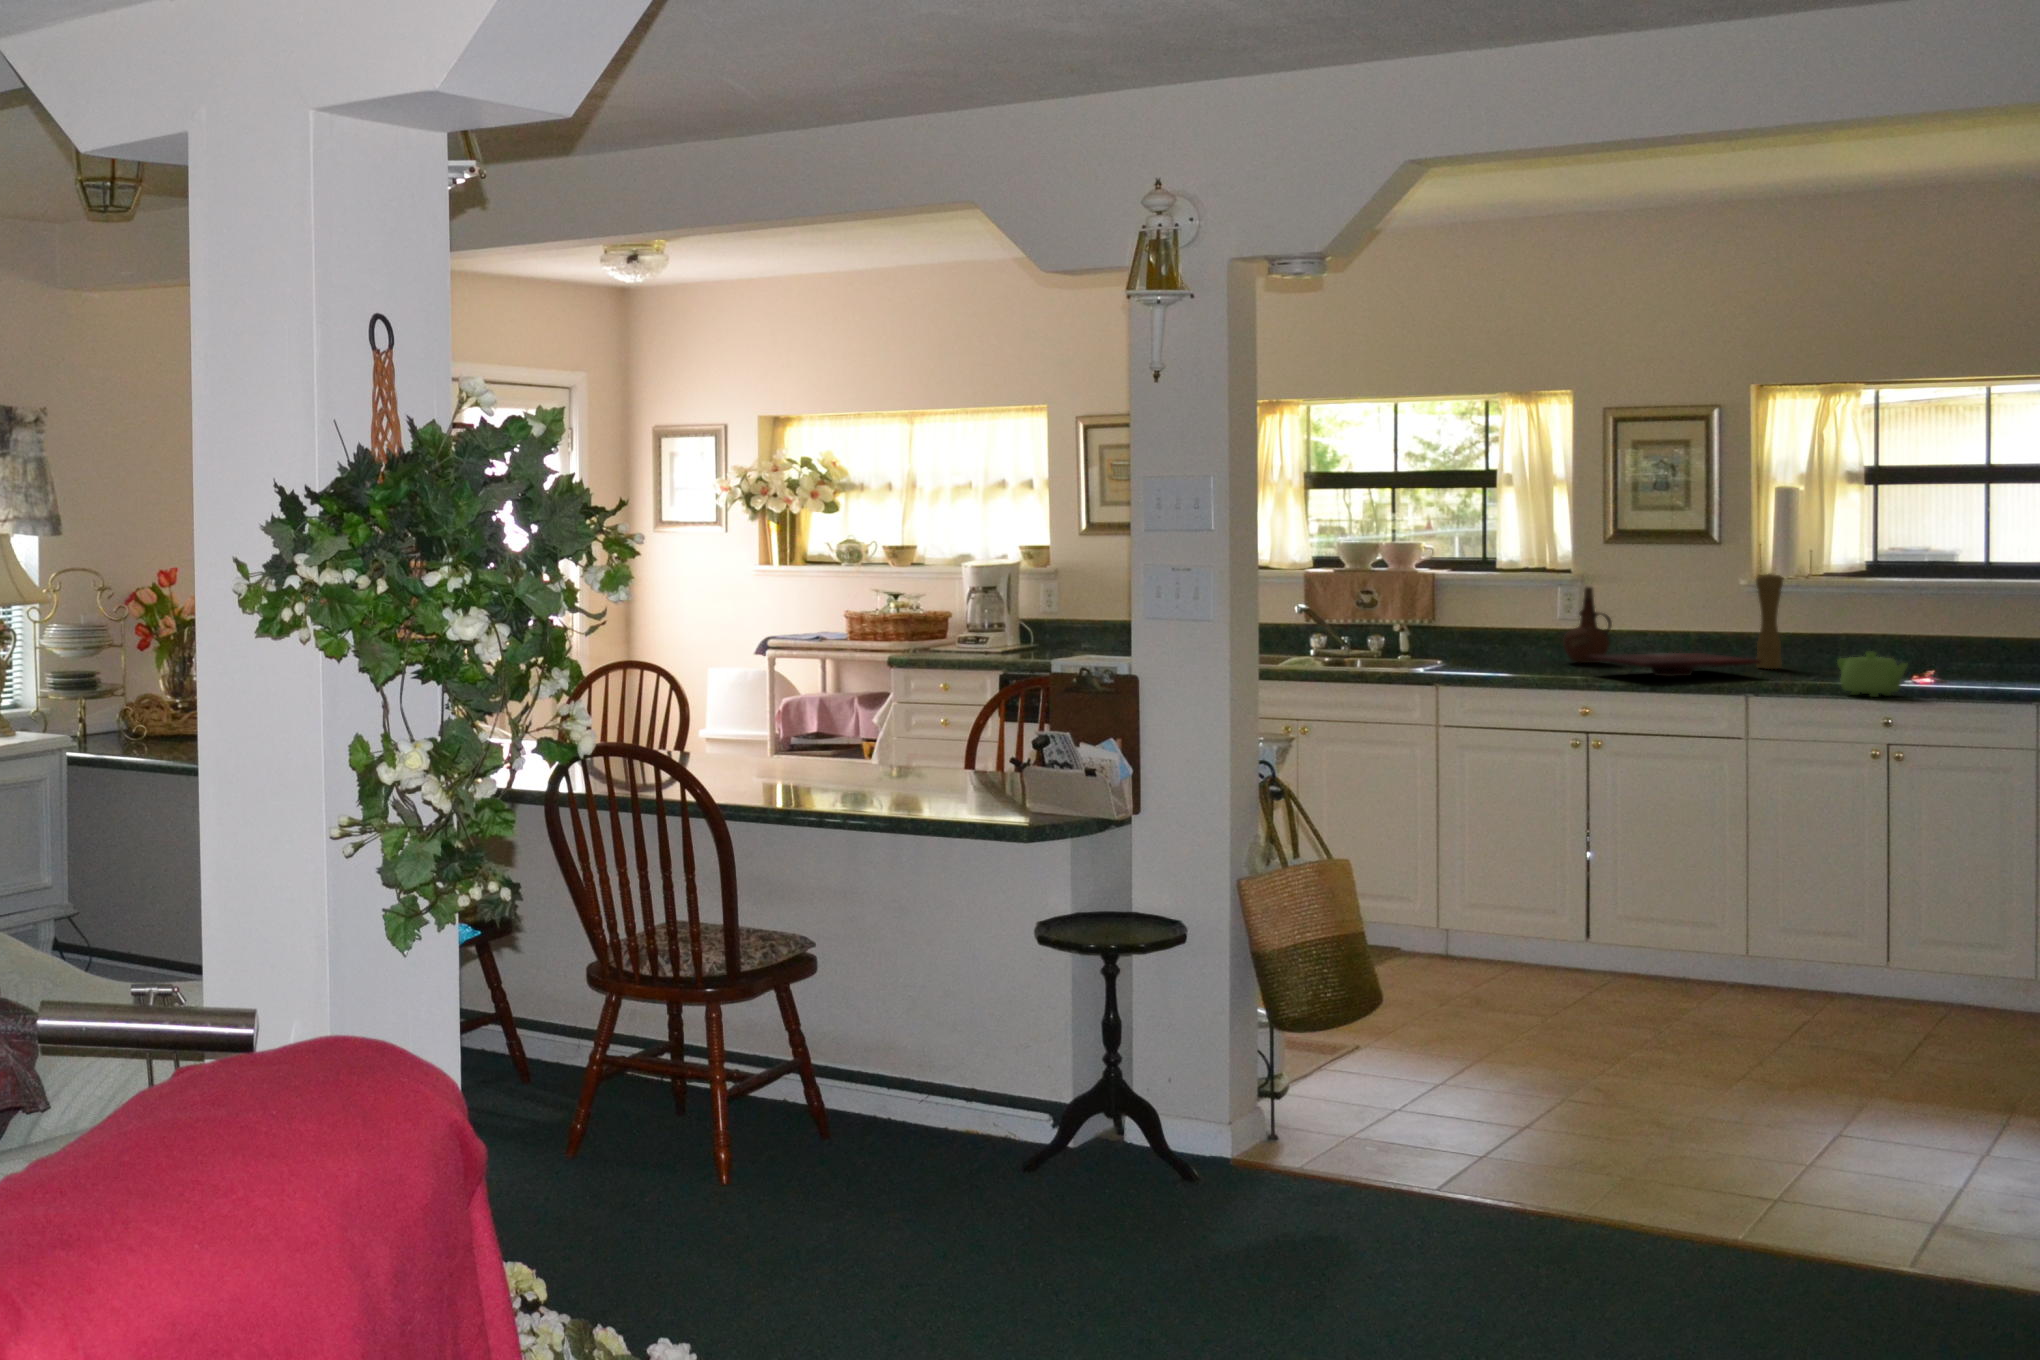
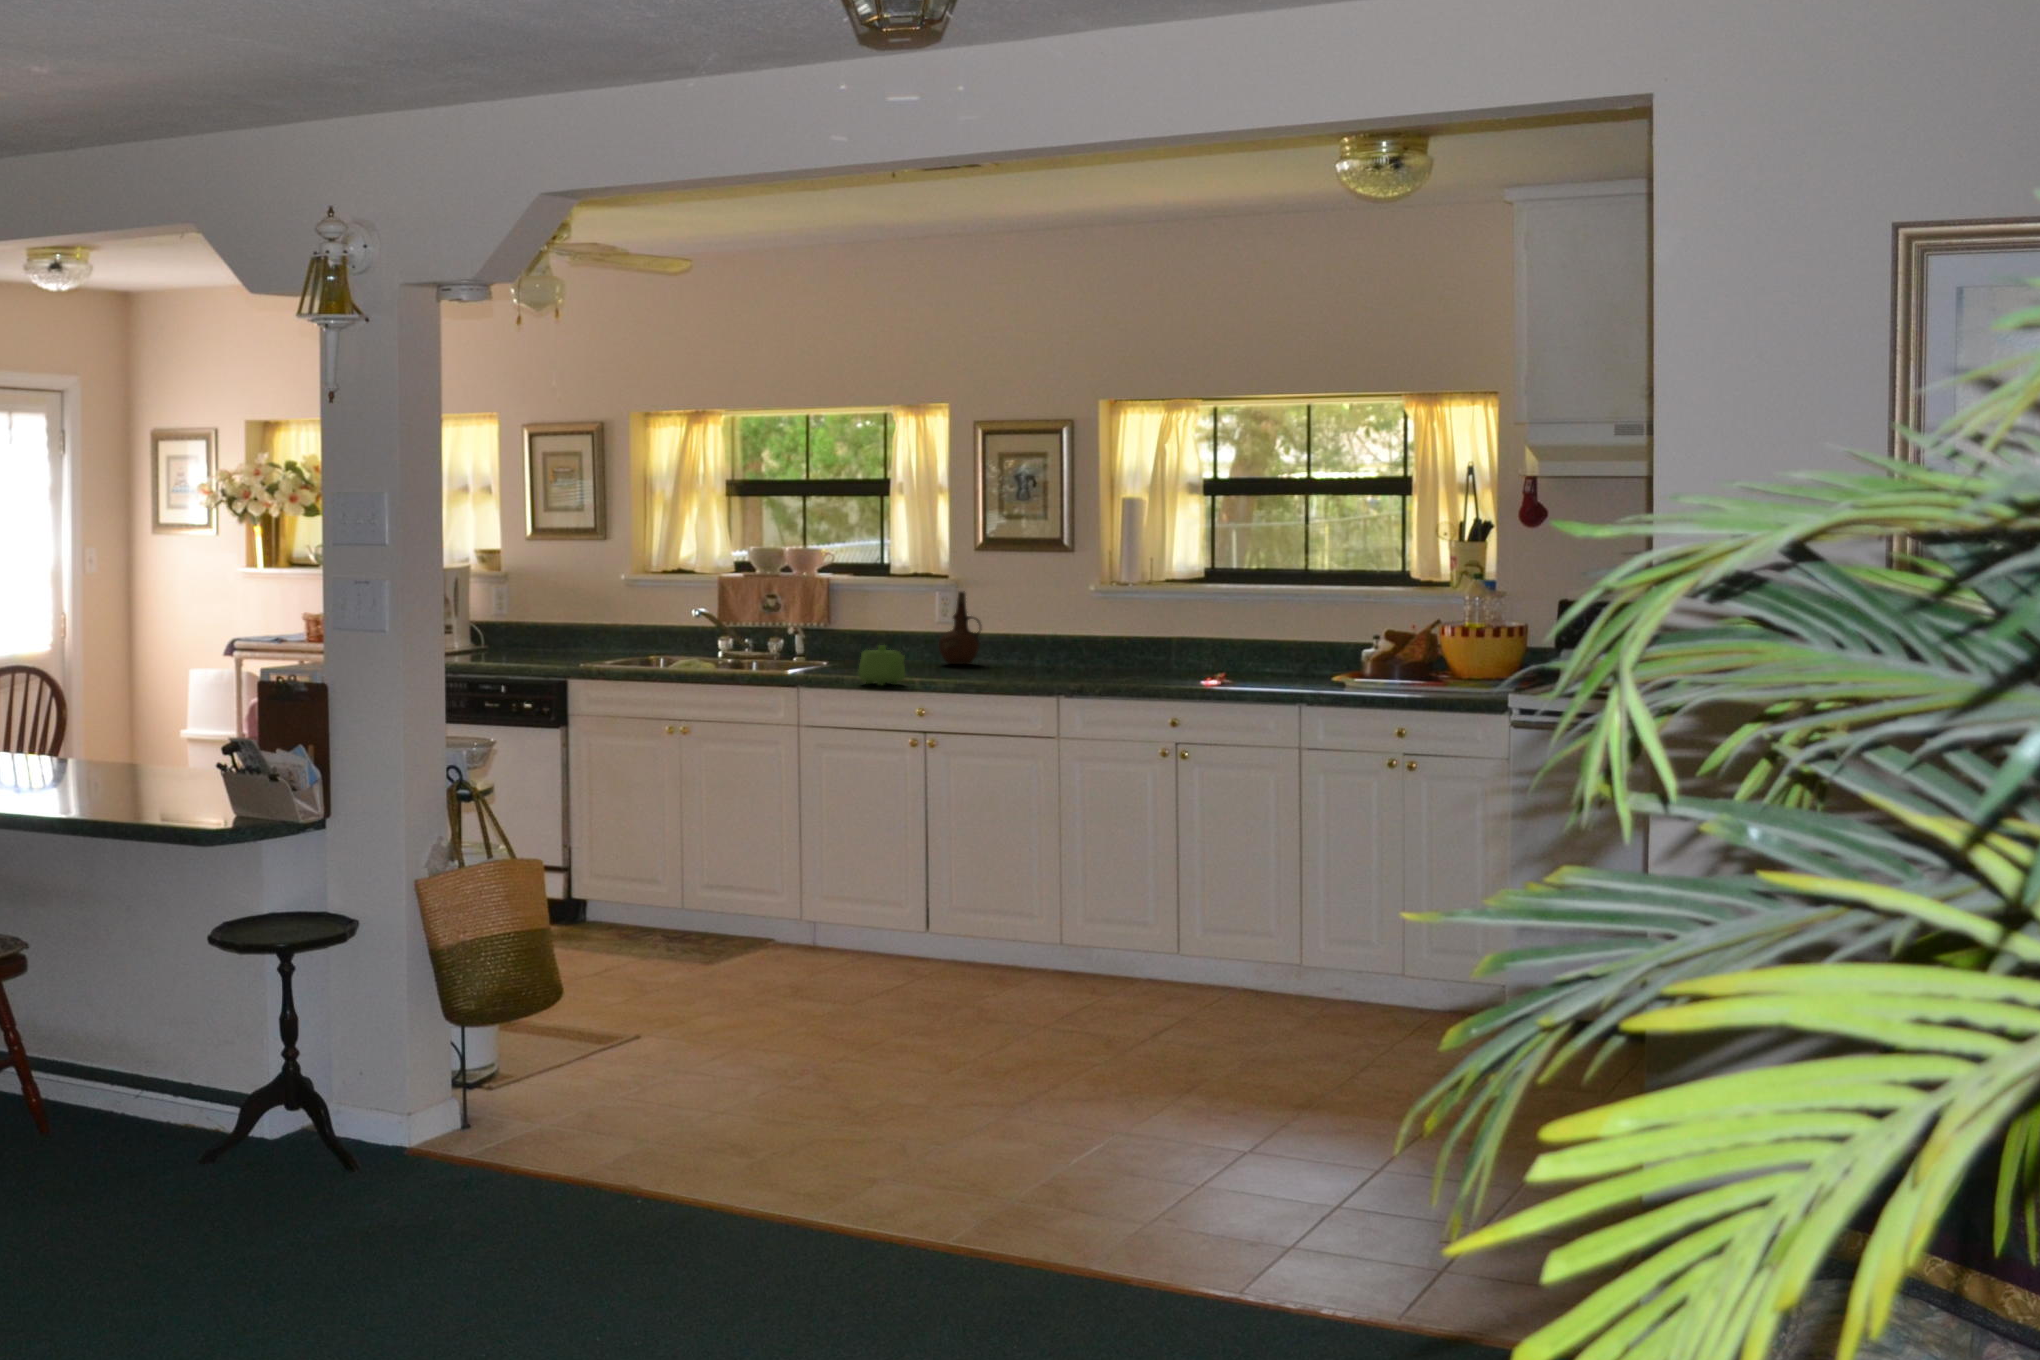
pepper mill: present [1756,574,1783,669] -> none [1099,579,1123,670]
teapot: present [1837,652,1907,697] -> present [859,645,905,686]
cutting board: present [1587,653,1761,676] -> none [942,655,1090,676]

